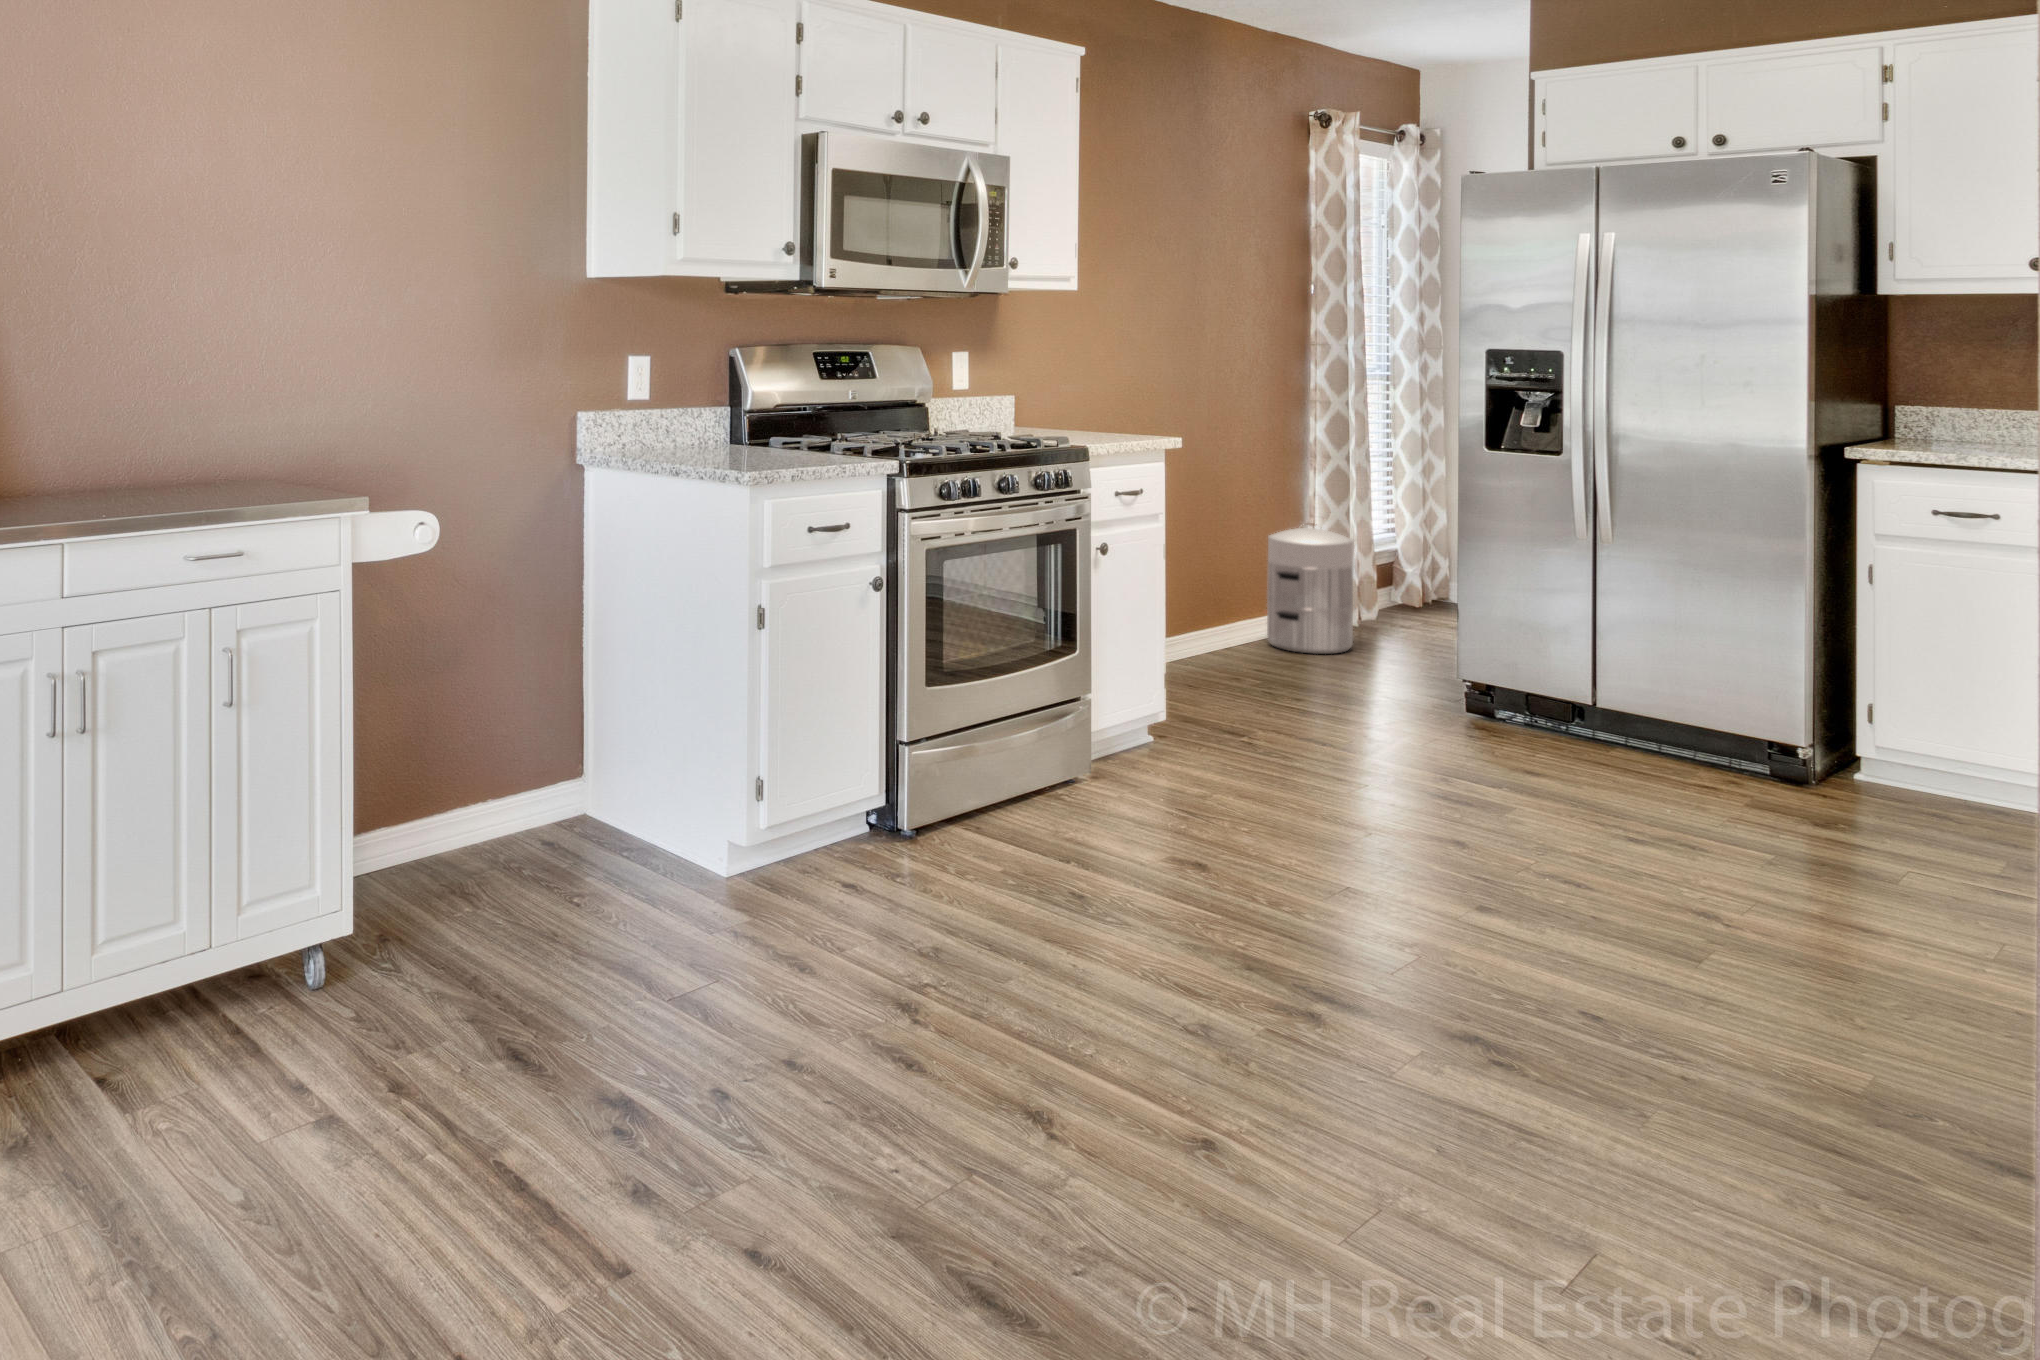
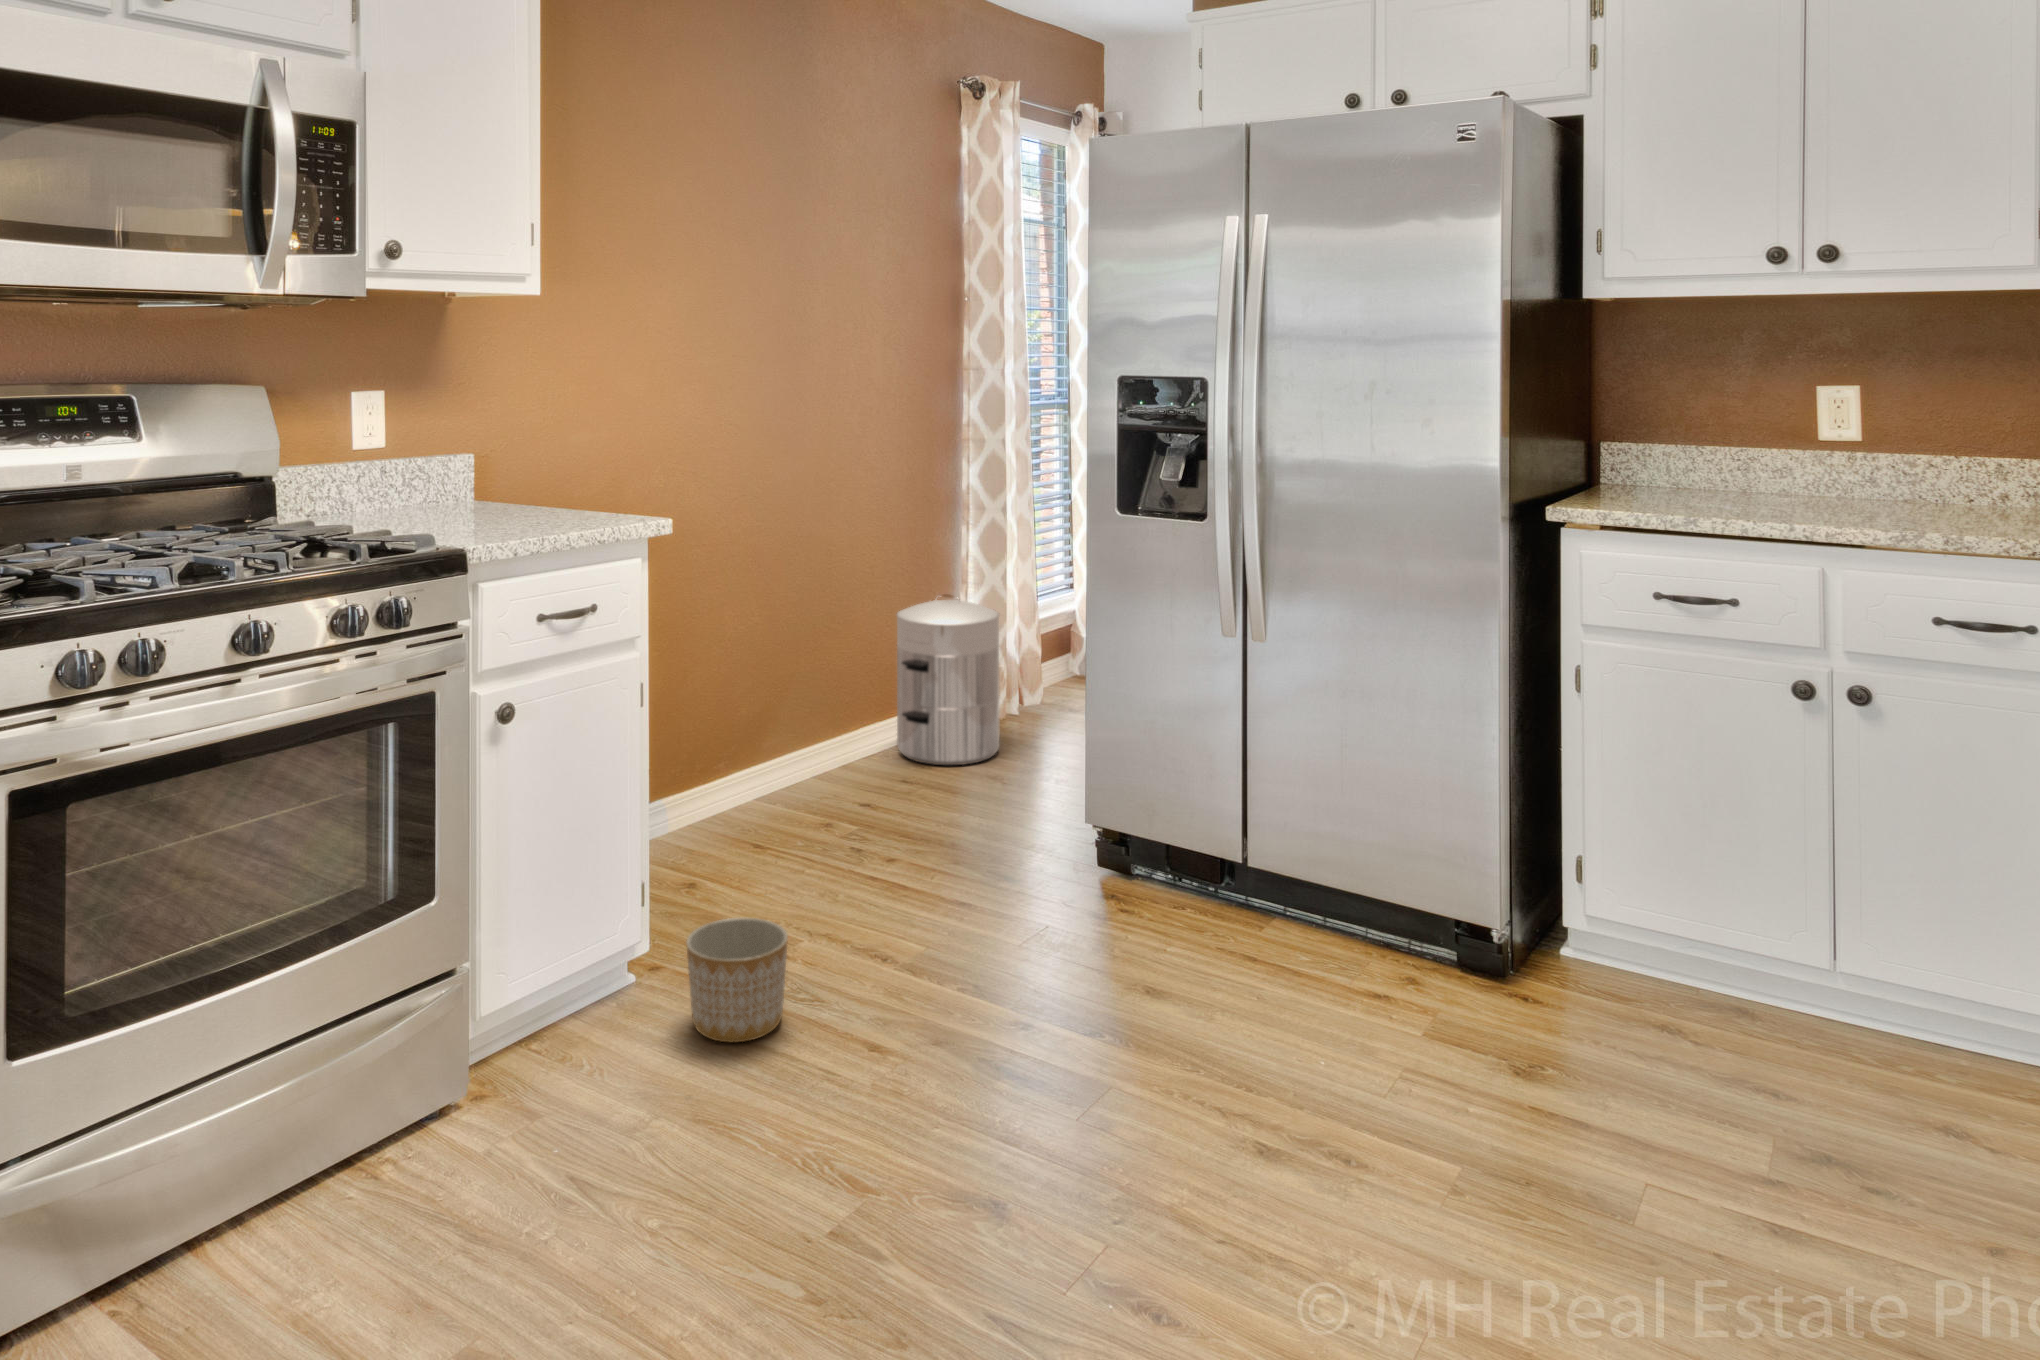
planter: none [1211,701,1280,771] -> present [686,918,788,1042]

